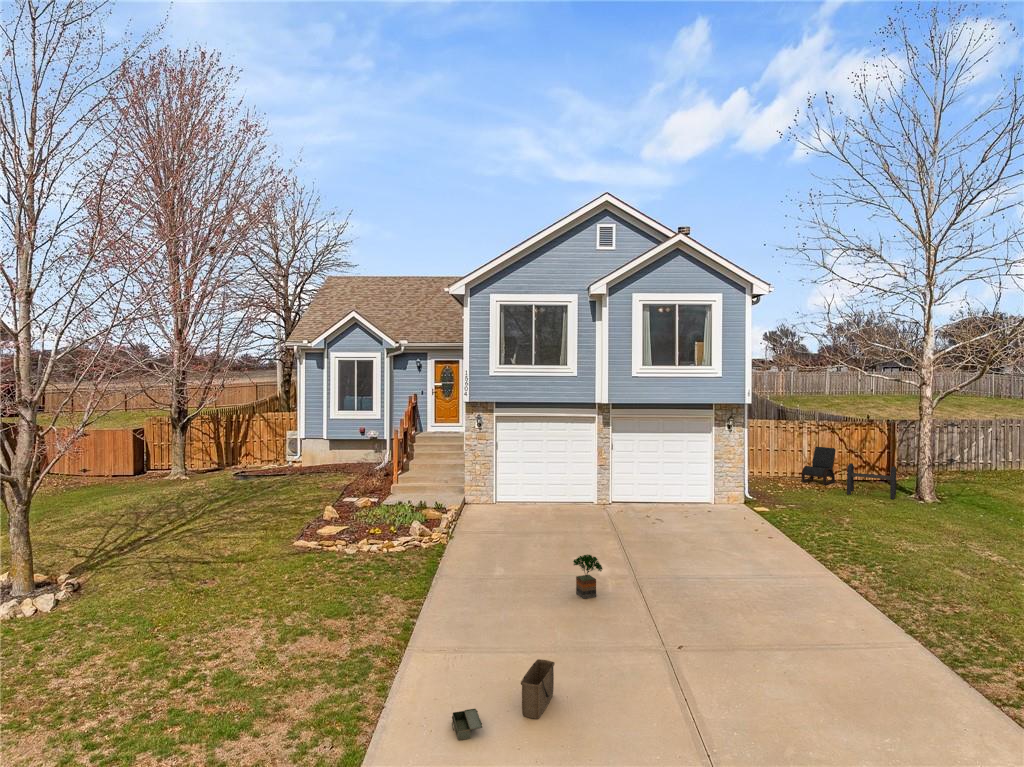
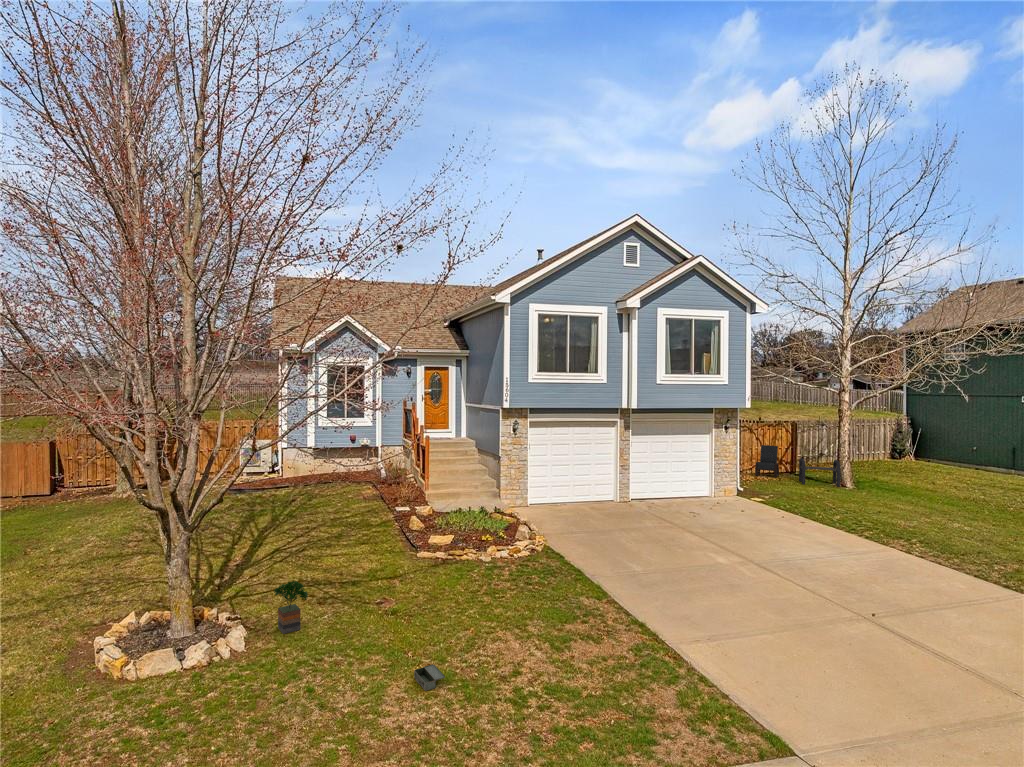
potted tree: present [573,555,602,599] -> present [274,581,308,634]
basket: present [521,659,555,719] -> none [842,647,885,702]
toolbox: present [452,709,482,740] -> present [414,664,445,691]

